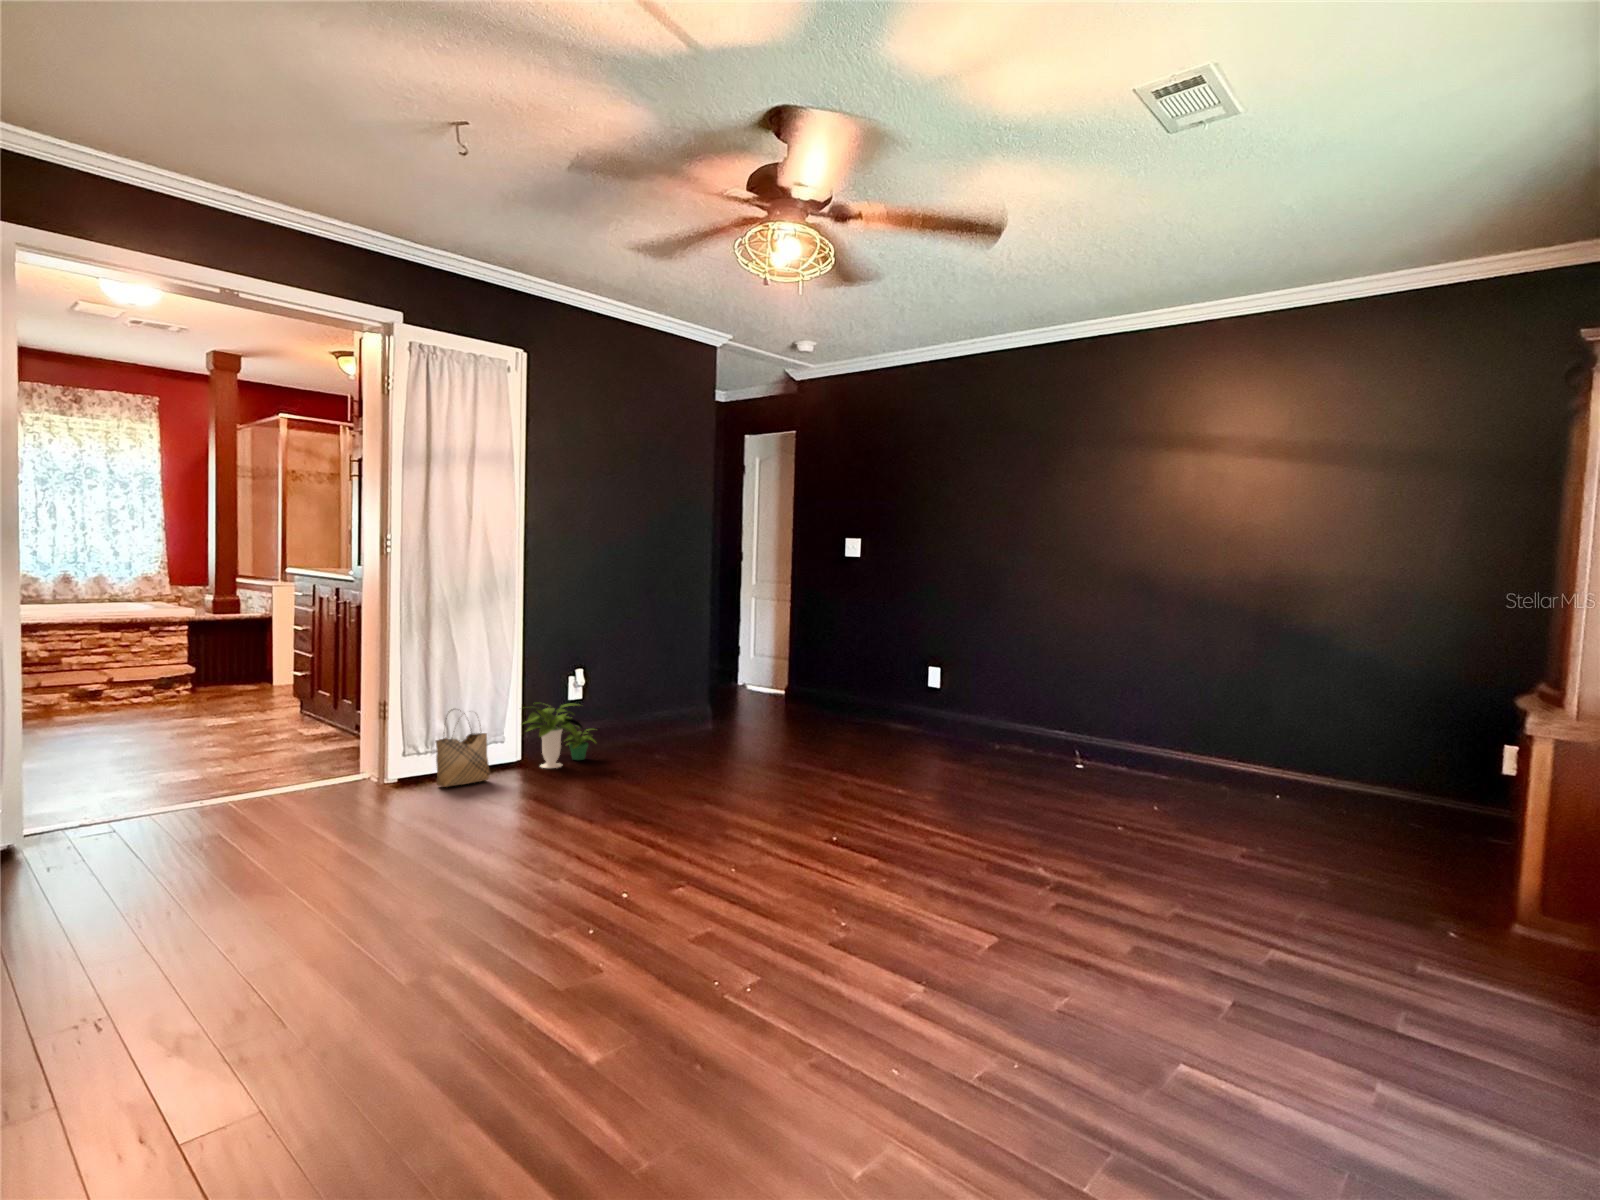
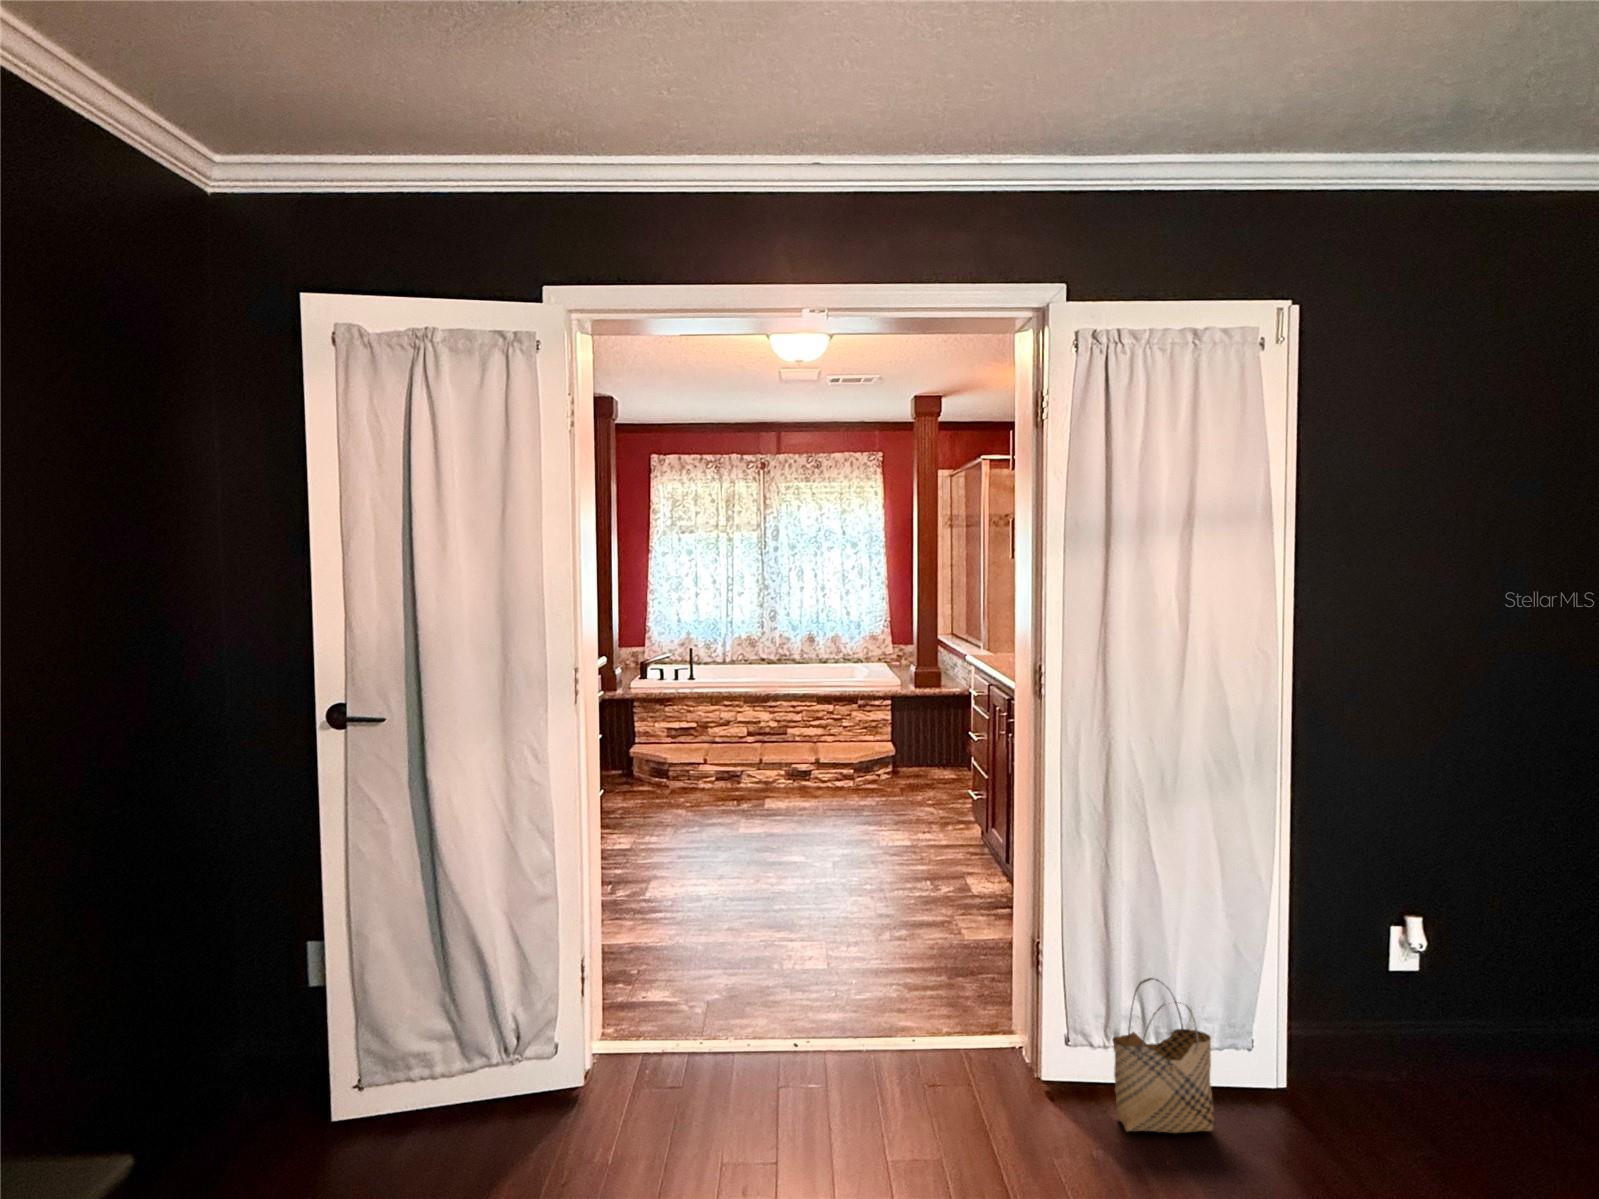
potted plant: present [525,702,595,768] -> none [1277,974,1452,1125]

